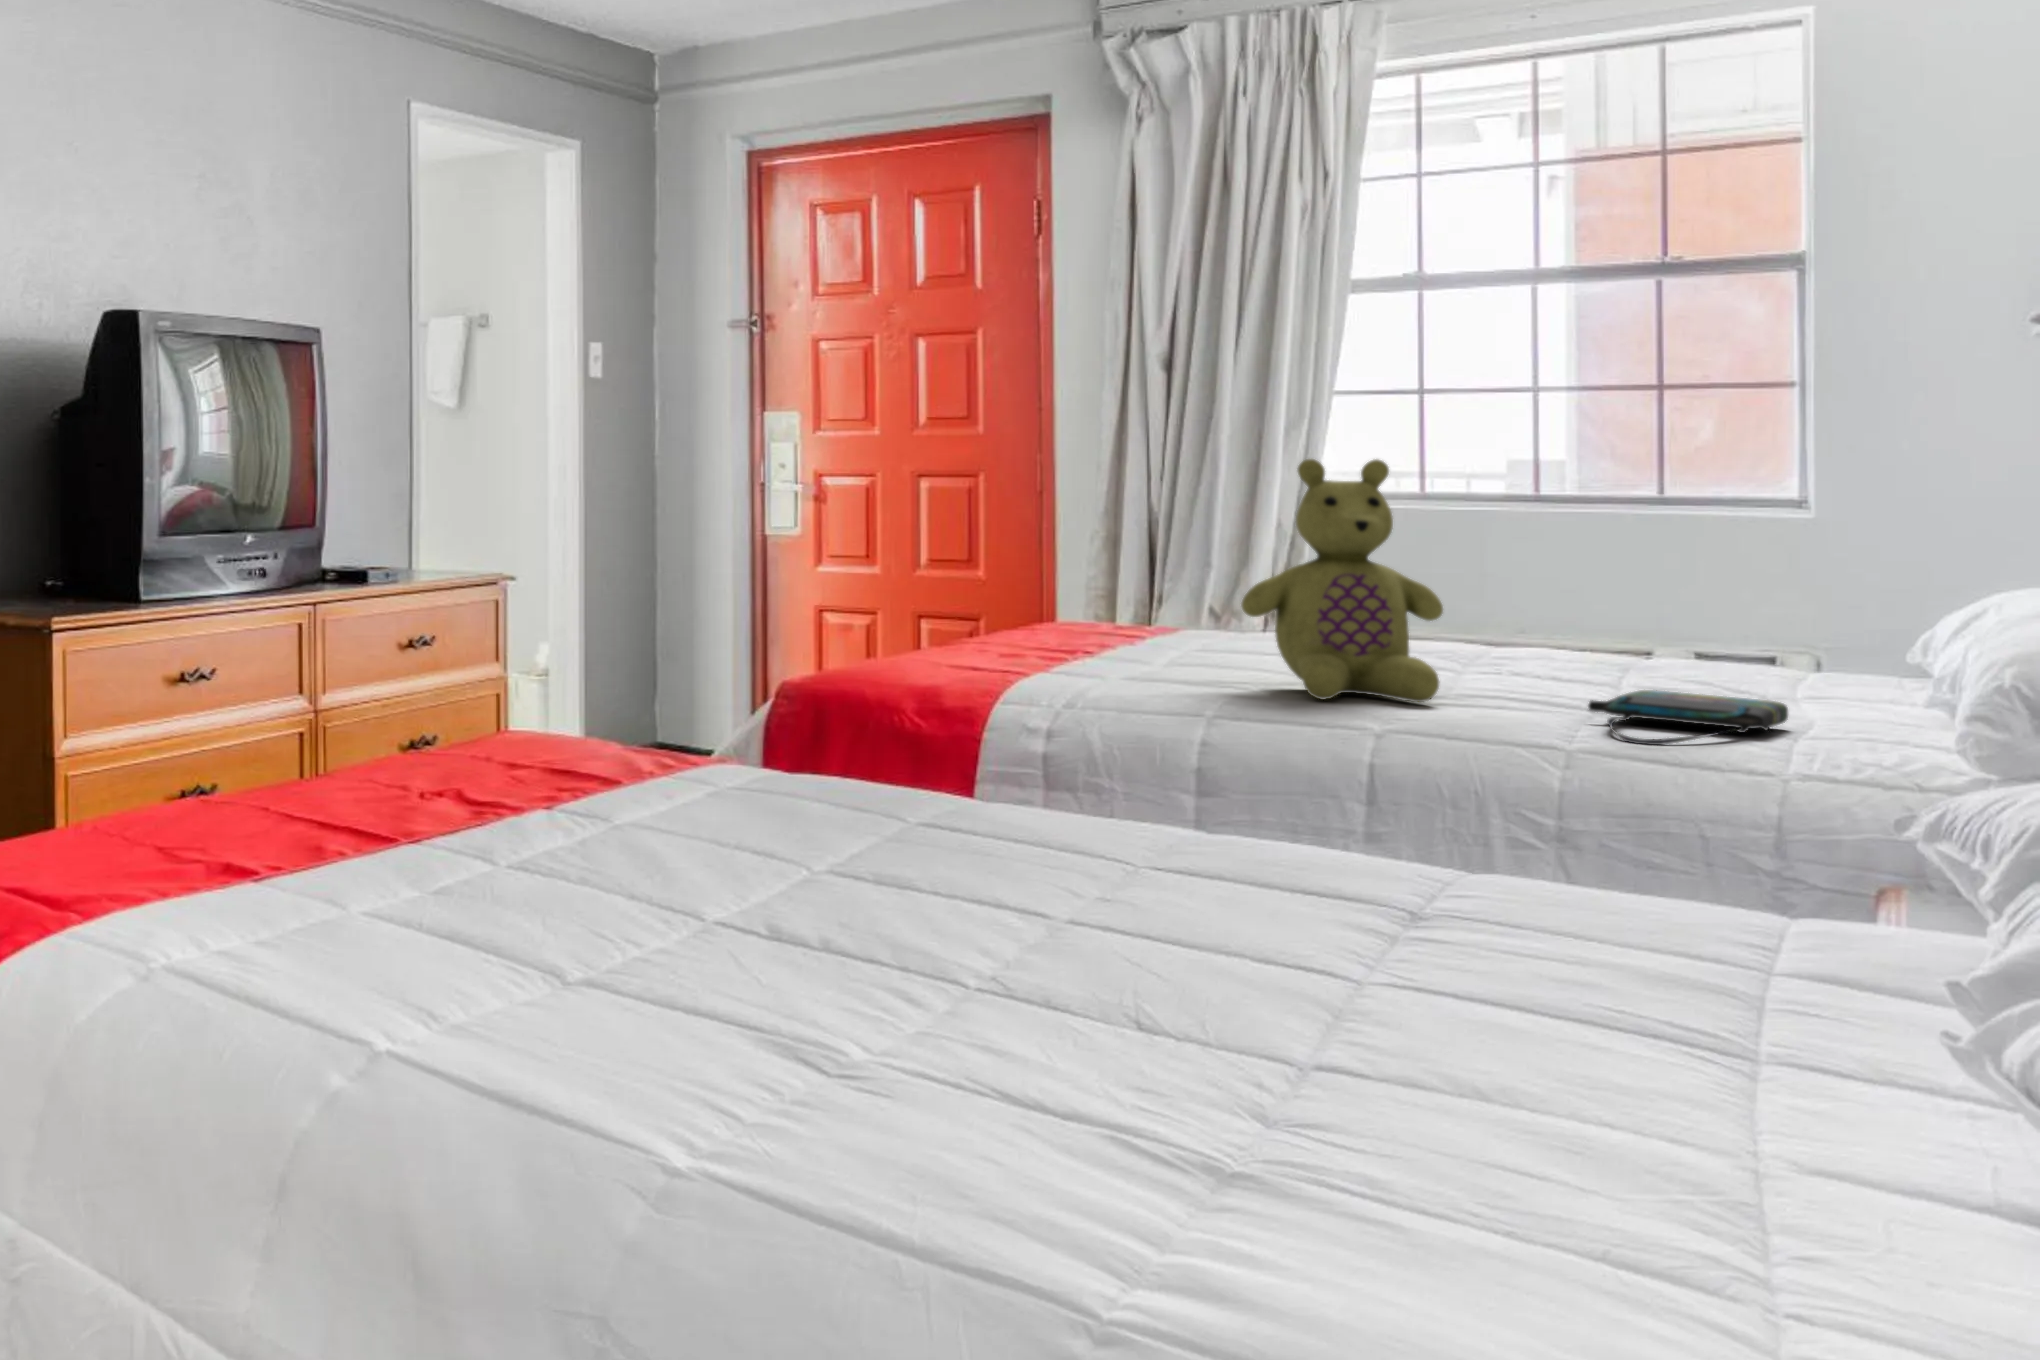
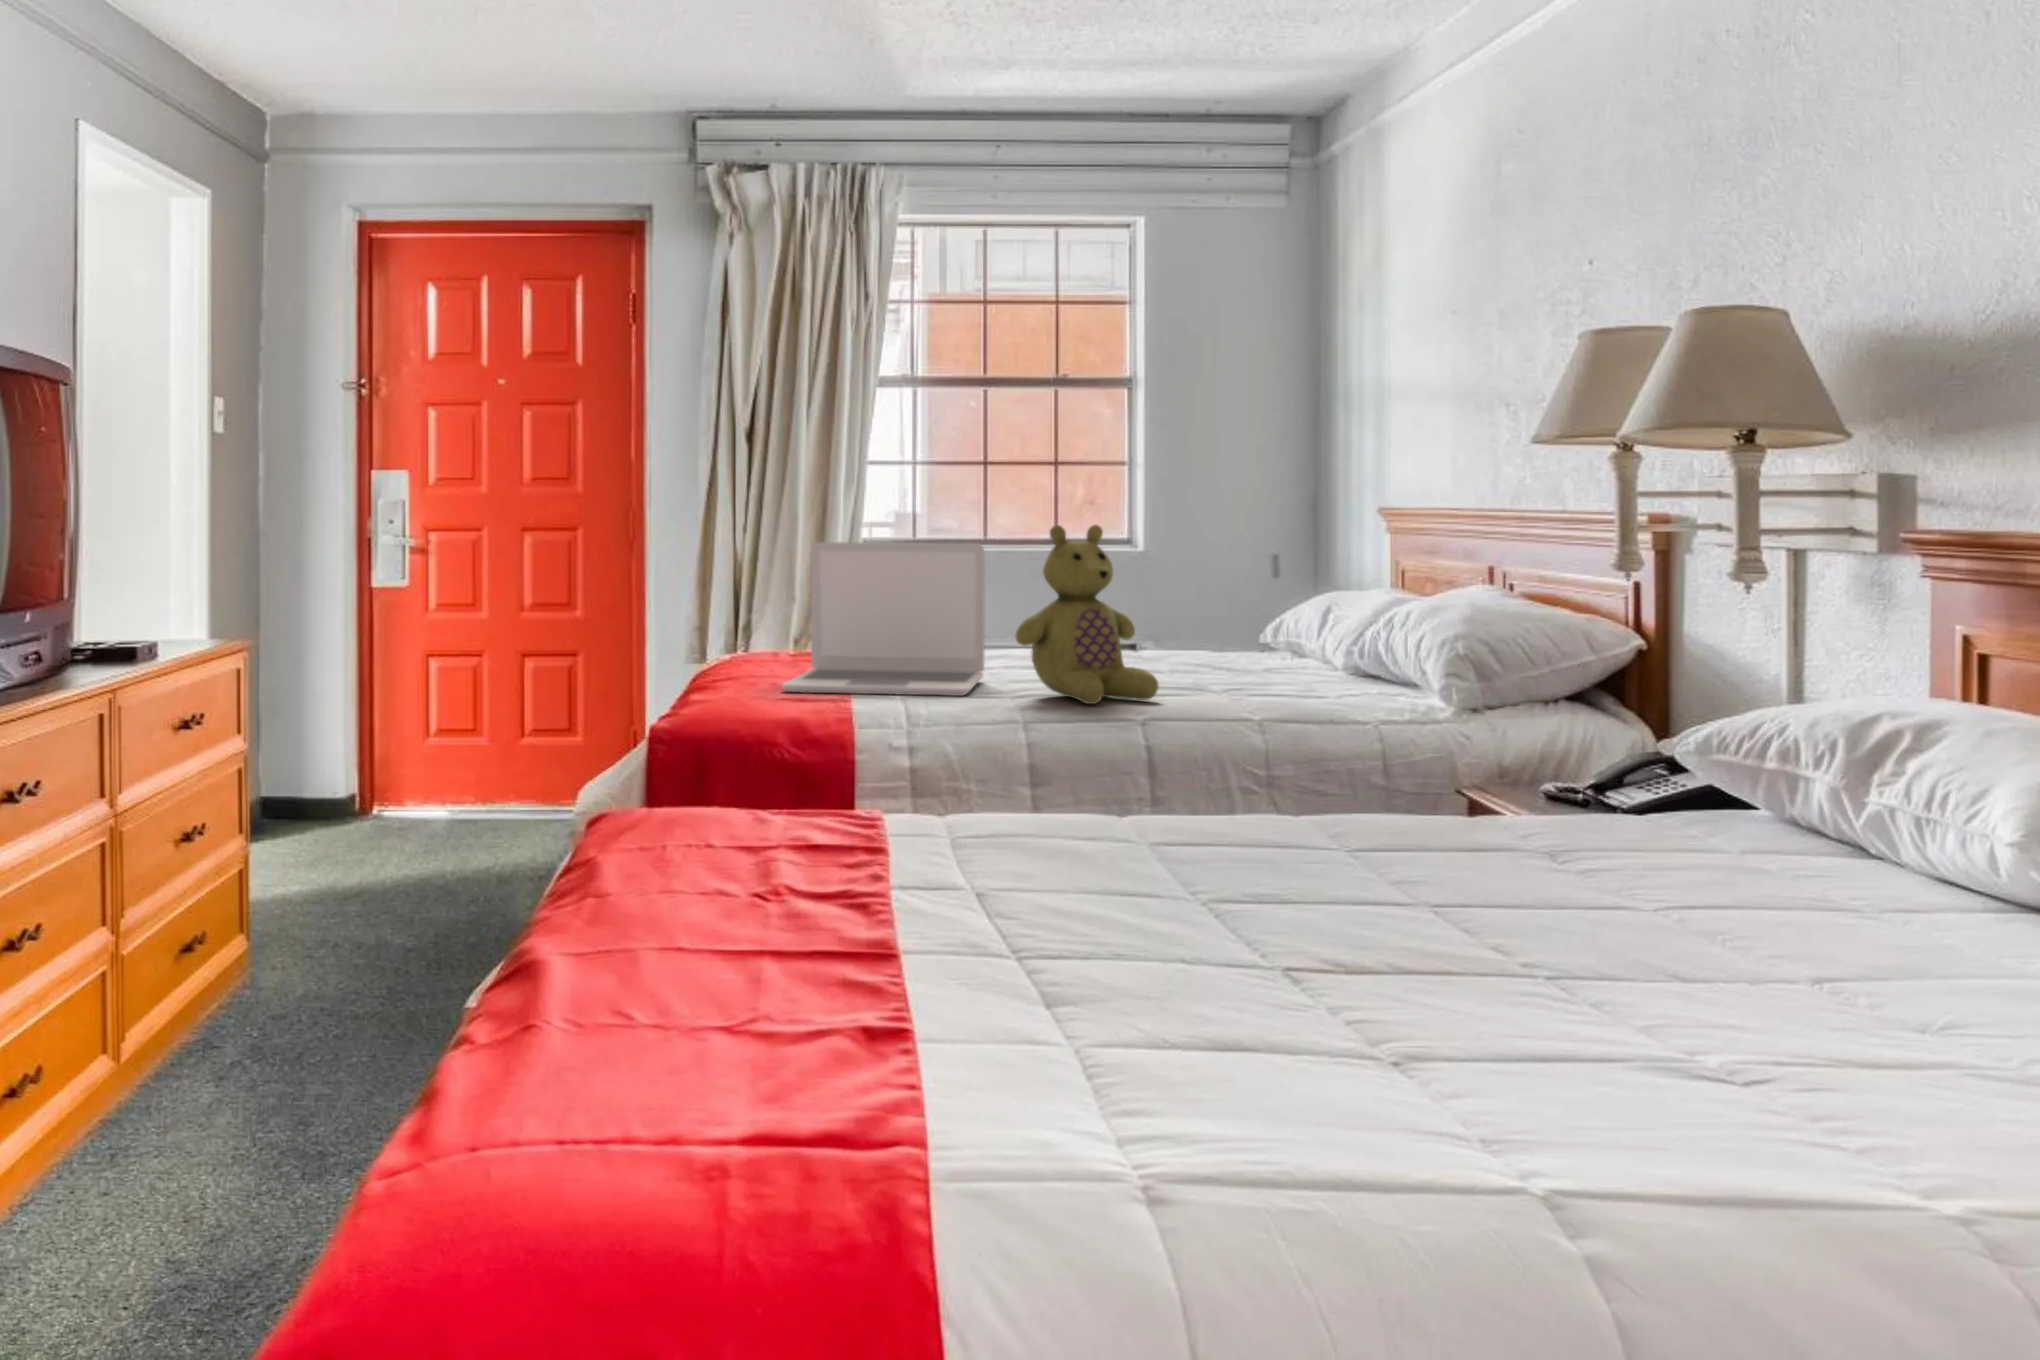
laptop: none [983,484,1278,679] -> present [783,542,985,696]
tote bag: present [1588,690,1788,745] -> none [1259,678,1368,718]

